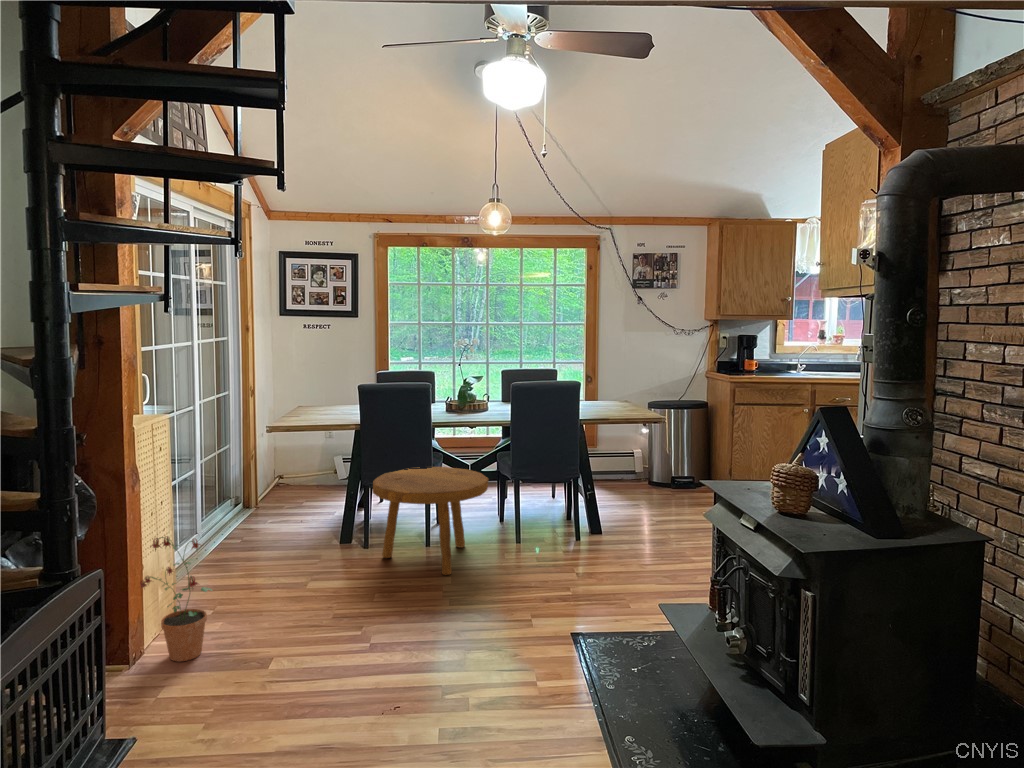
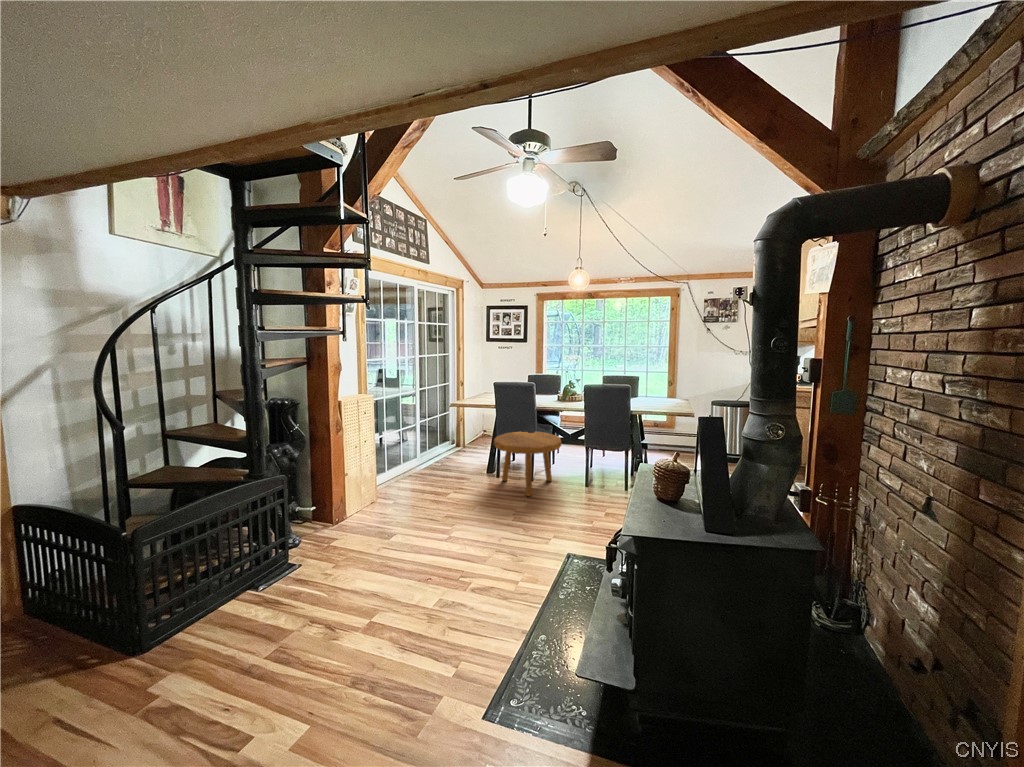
potted plant: present [140,536,212,661] -> none [352,455,388,518]

